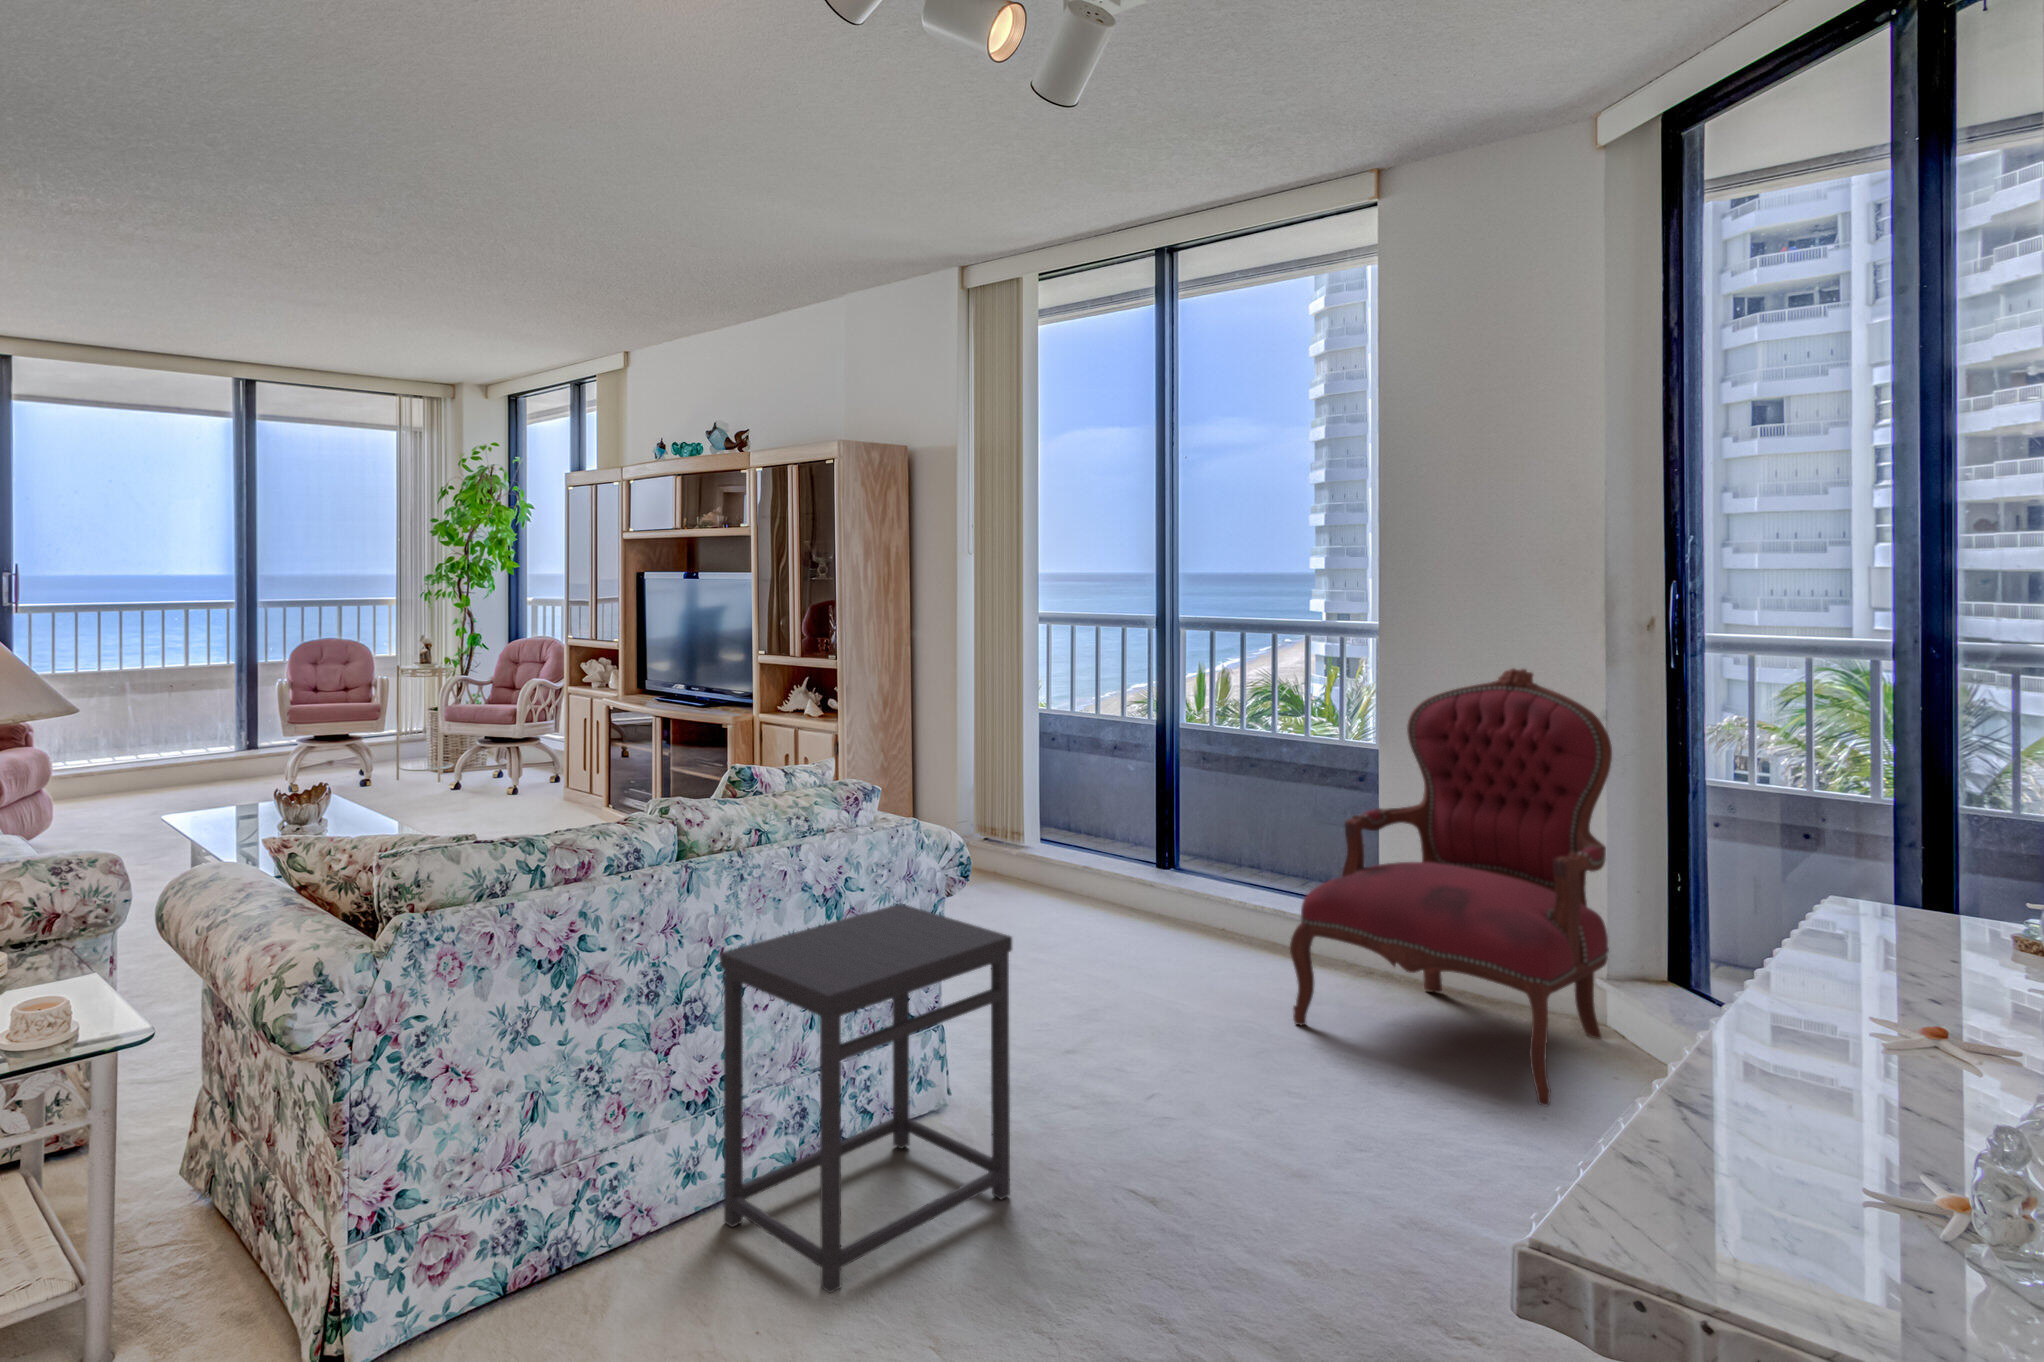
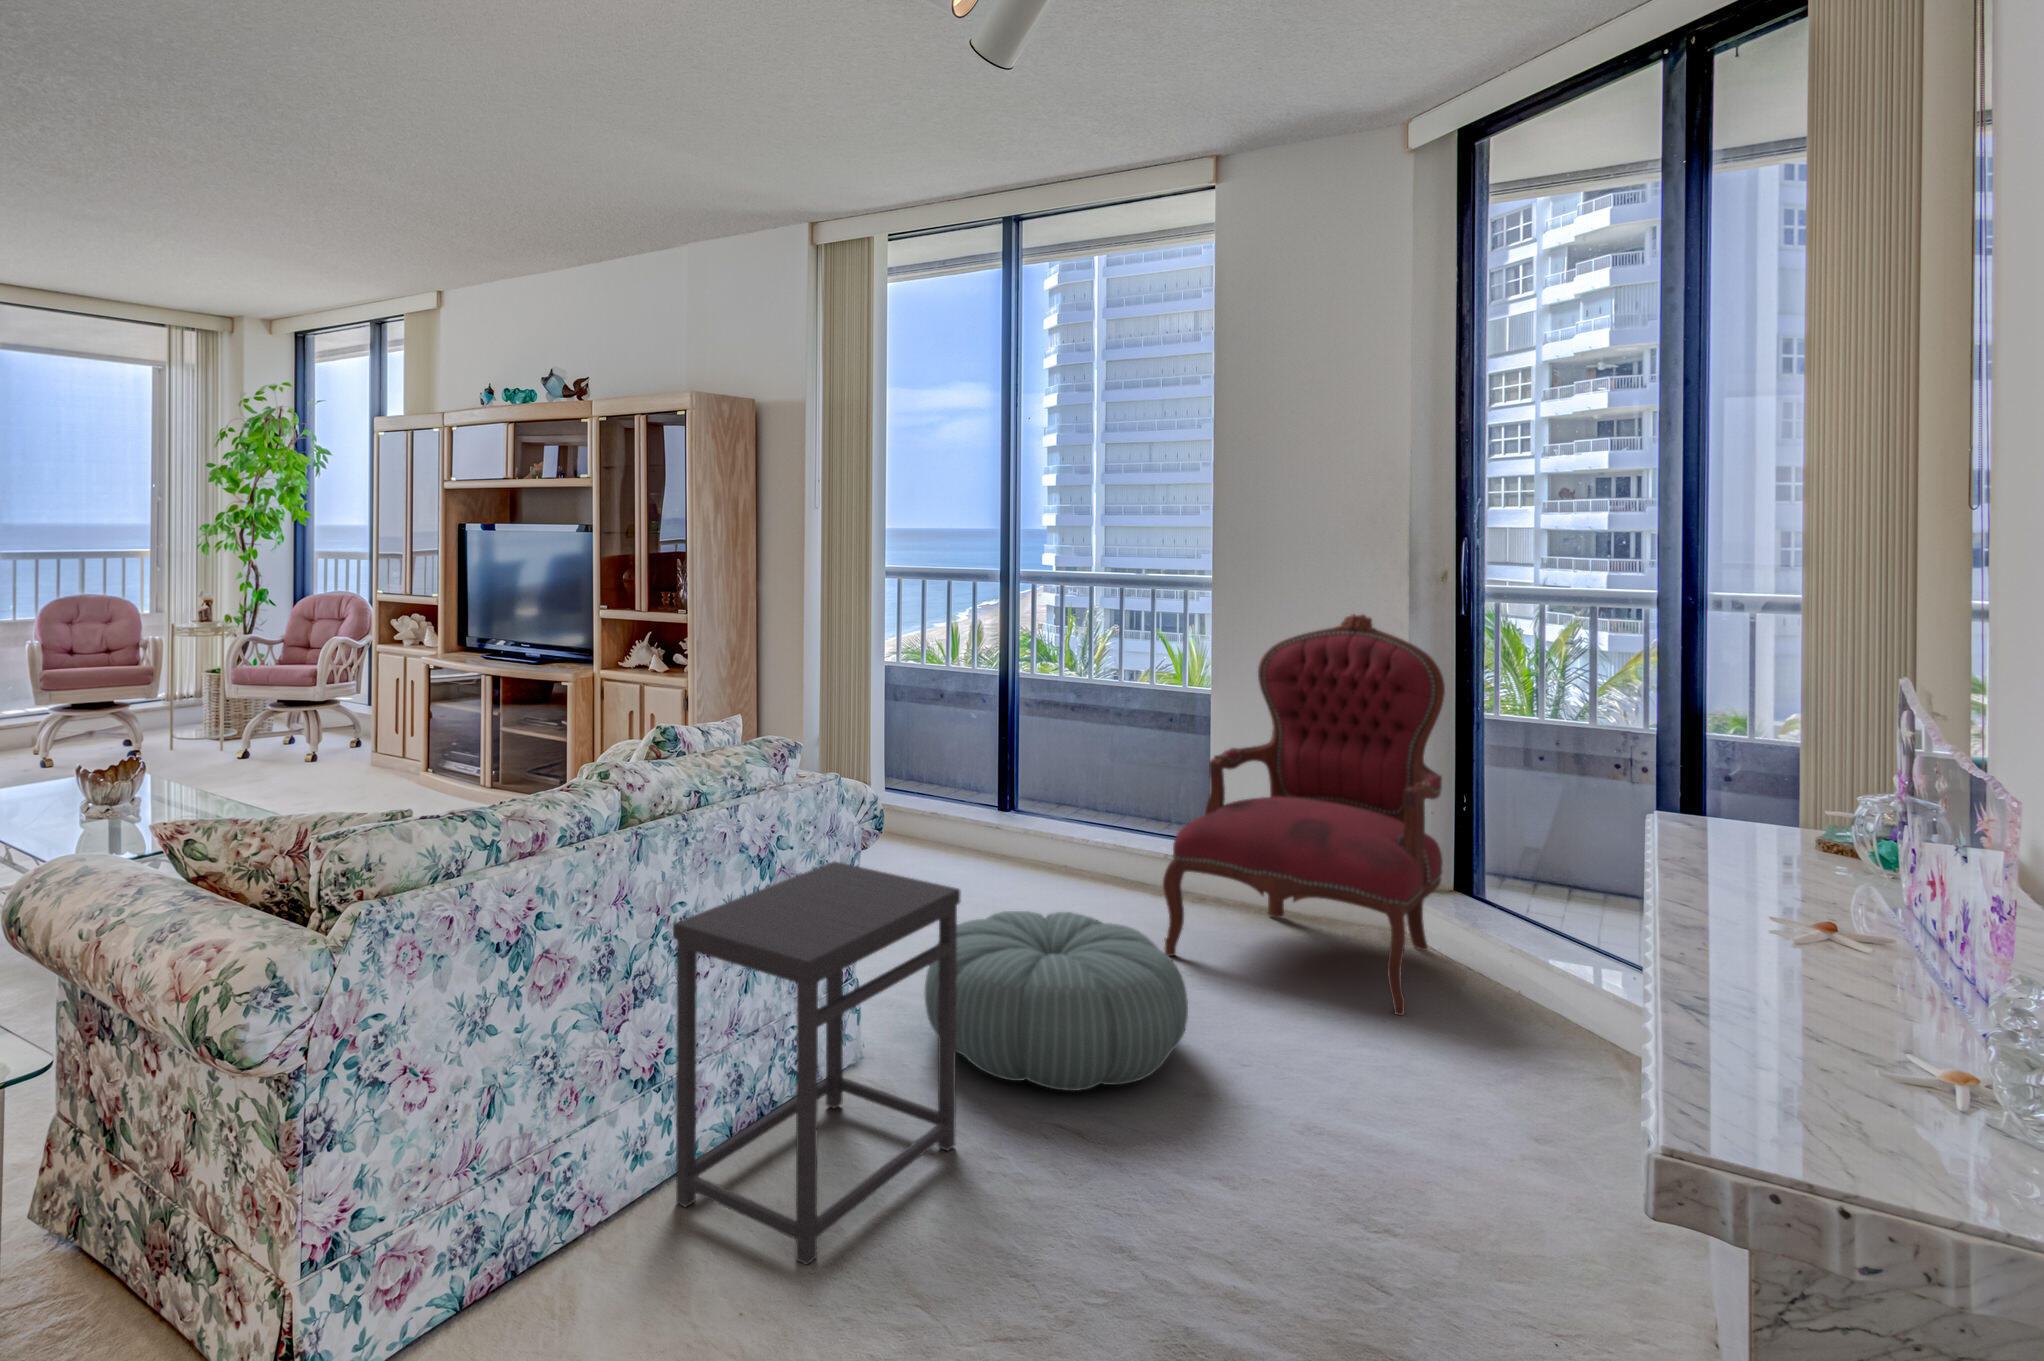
pouf: none [1008,966,1282,1152] -> present [924,911,1188,1091]

